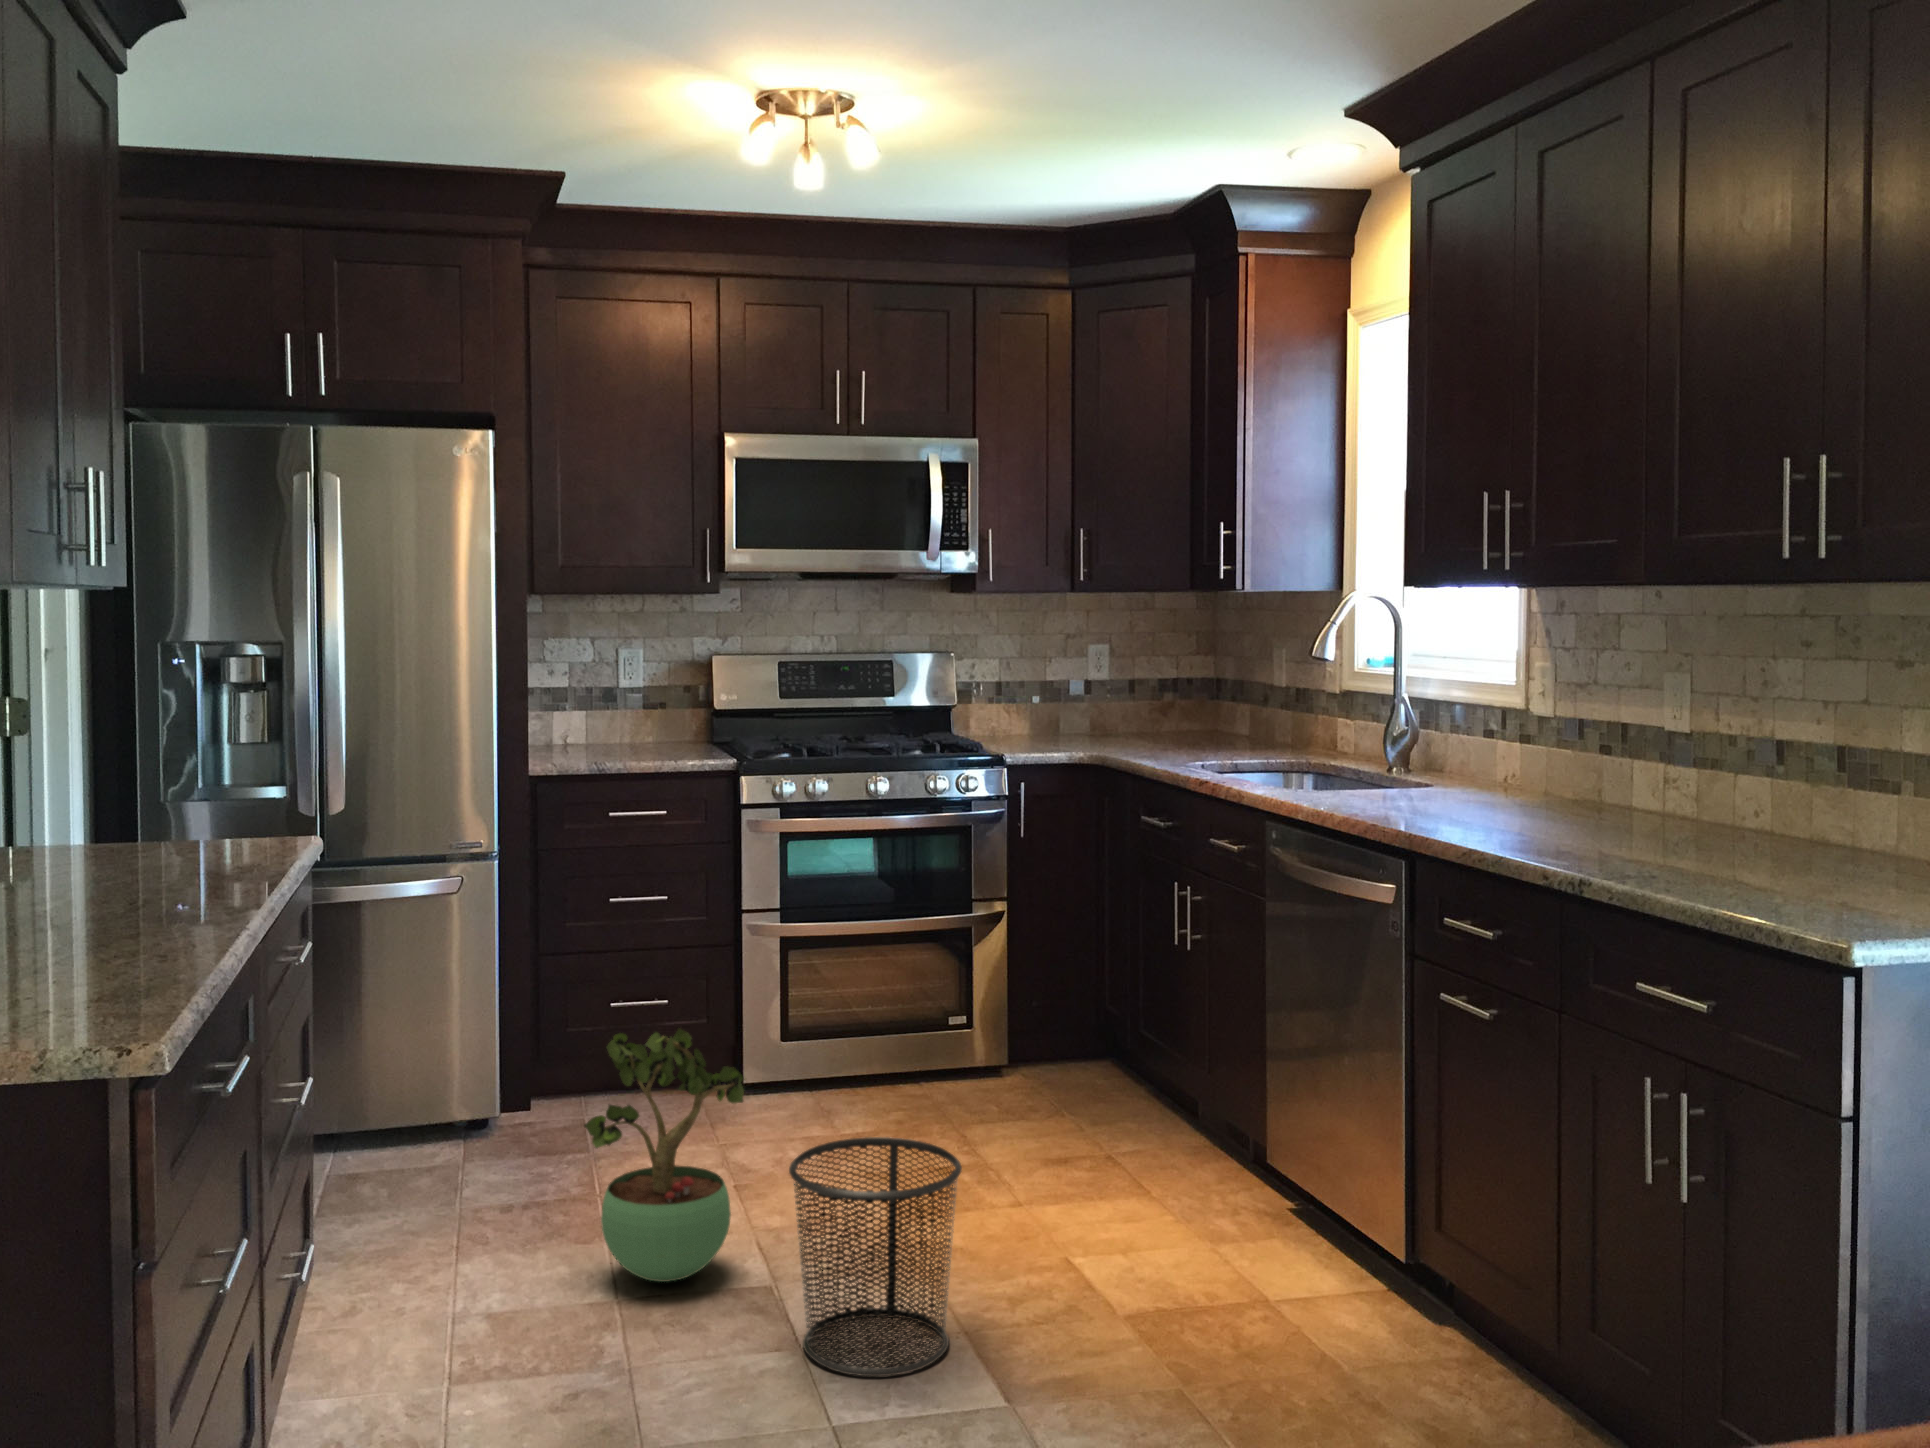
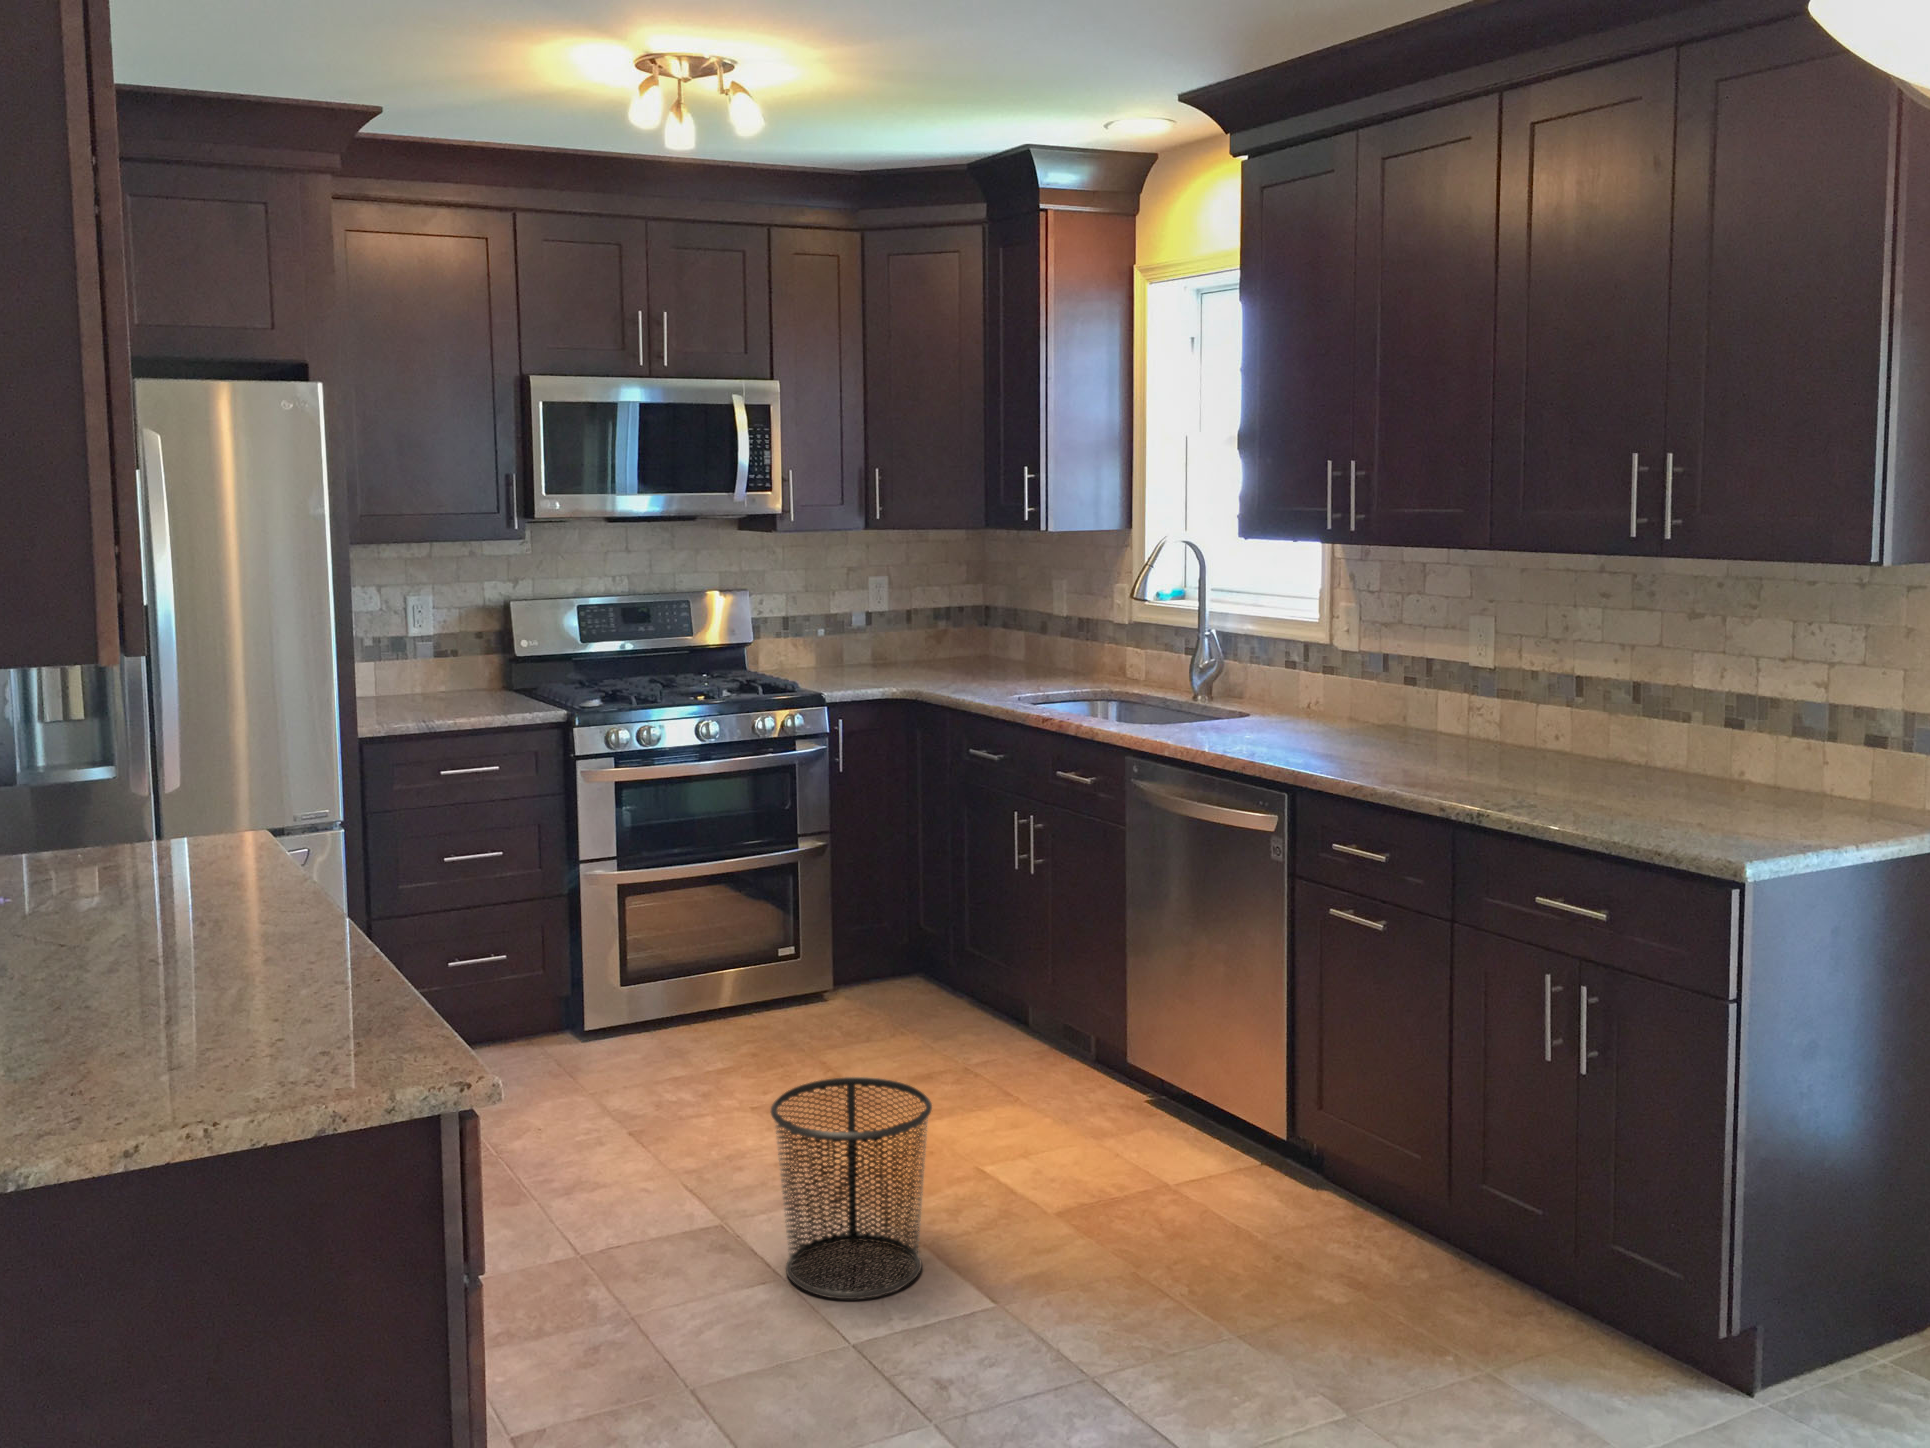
potted plant: present [584,1028,744,1282] -> none [534,991,699,1235]

